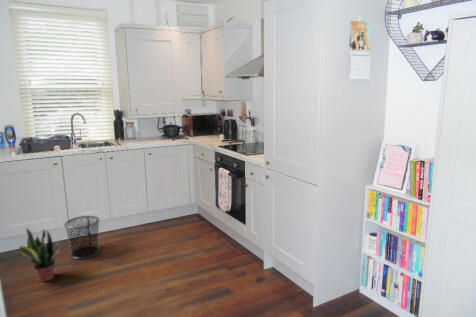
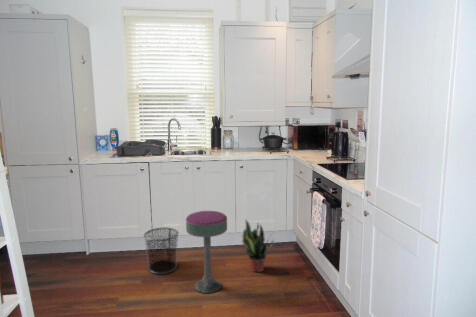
bar stool: none [113,193,151,265] -> present [186,211,227,293]
potted plant: present [20,229,60,281] -> present [242,221,273,272]

